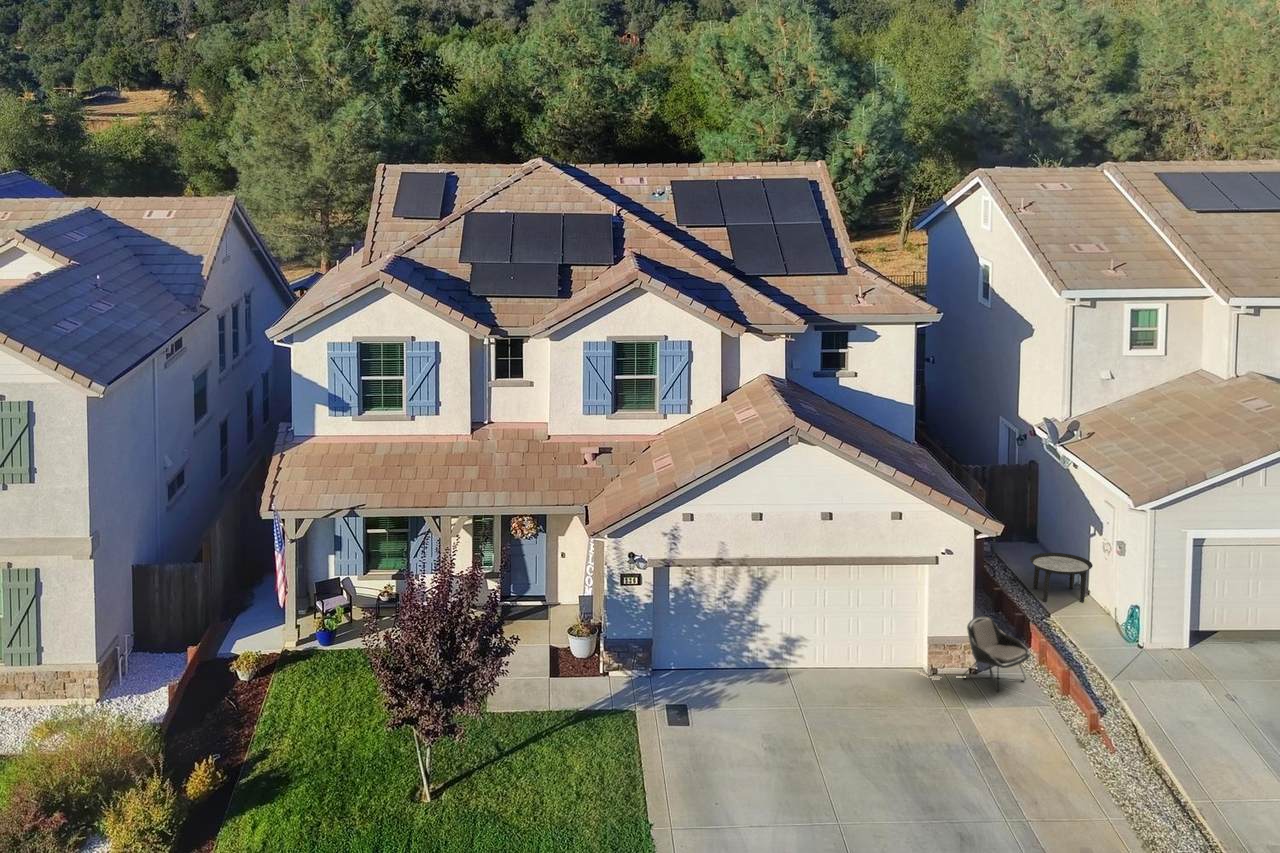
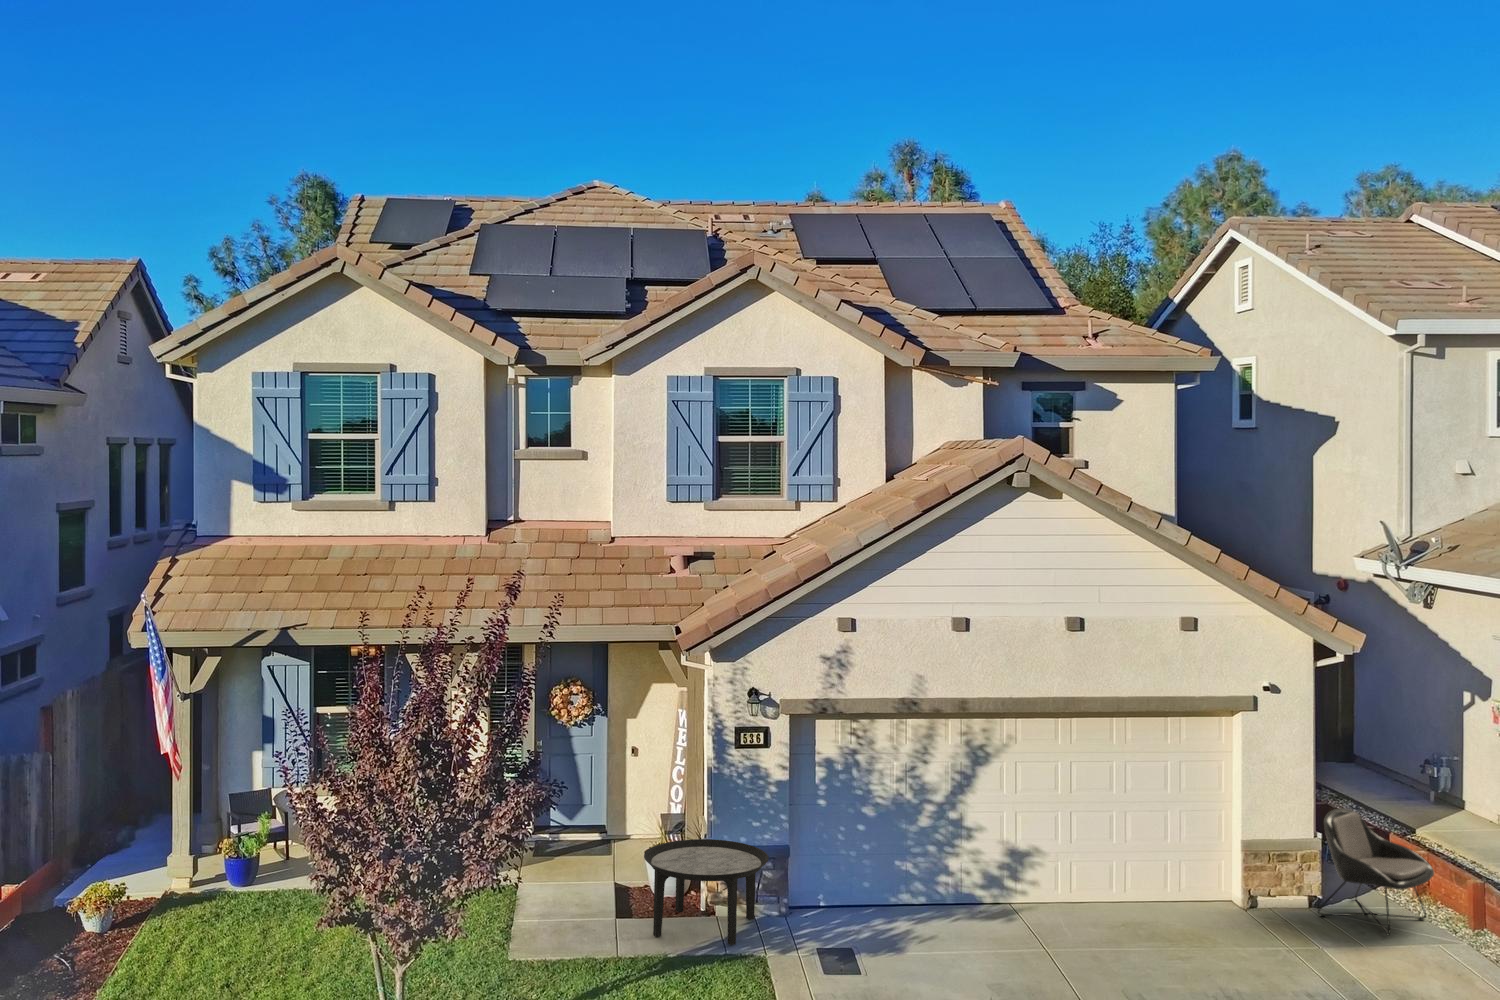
round table: present [1030,553,1093,602] -> present [644,839,769,945]

